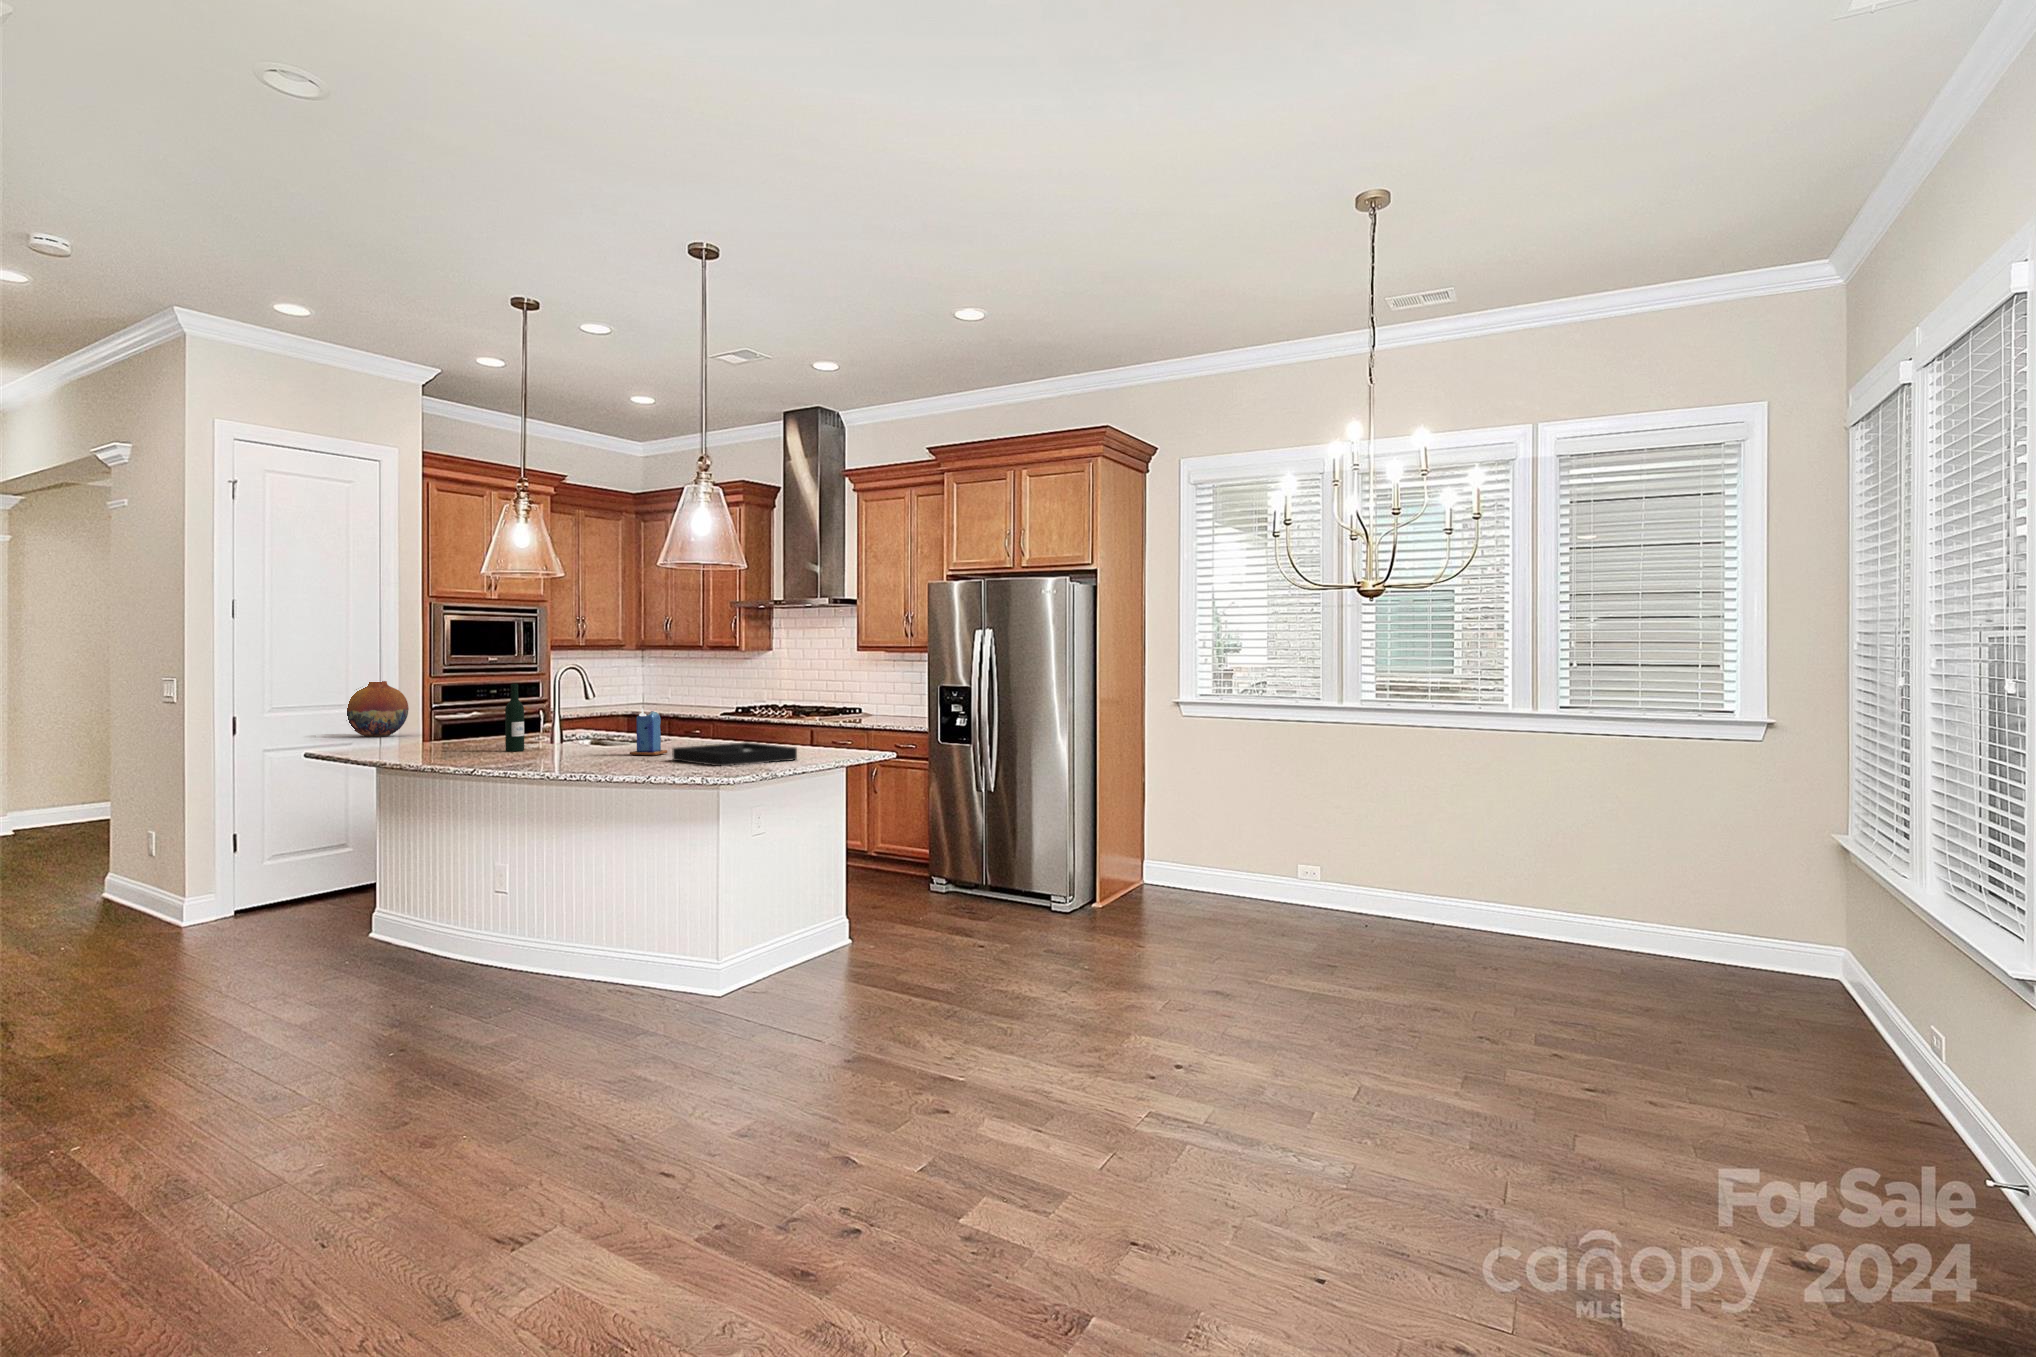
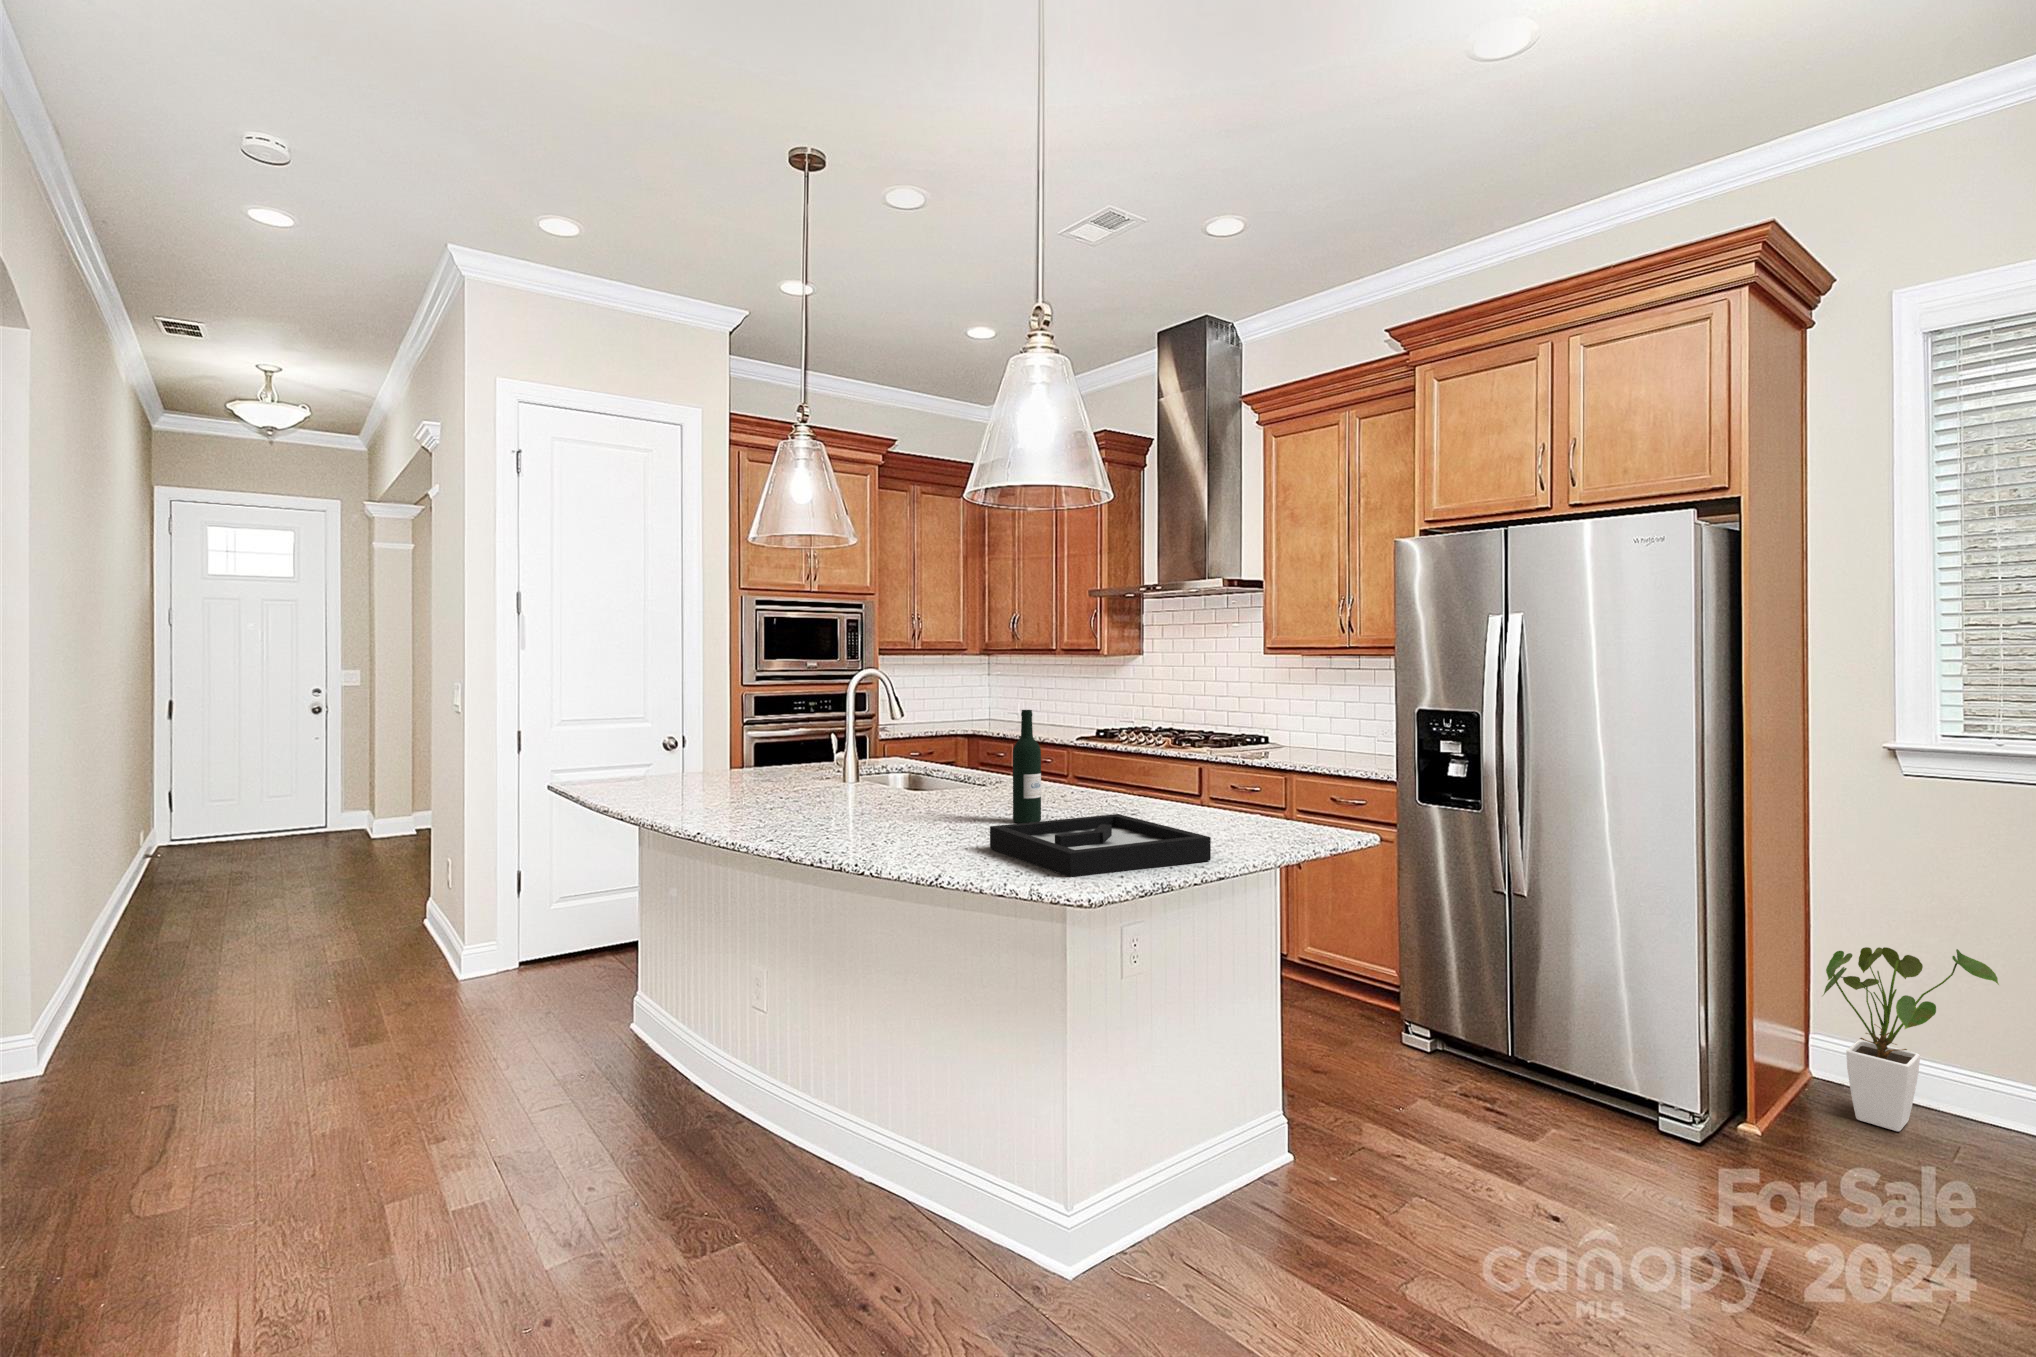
vase: present [347,681,409,737] -> none [635,694,707,763]
wine bottle: present [505,684,524,751] -> present [1013,710,1041,823]
candle: present [630,708,667,755] -> none [930,749,990,829]
house plant: none [1132,806,1213,902] -> present [1823,947,1999,1131]

